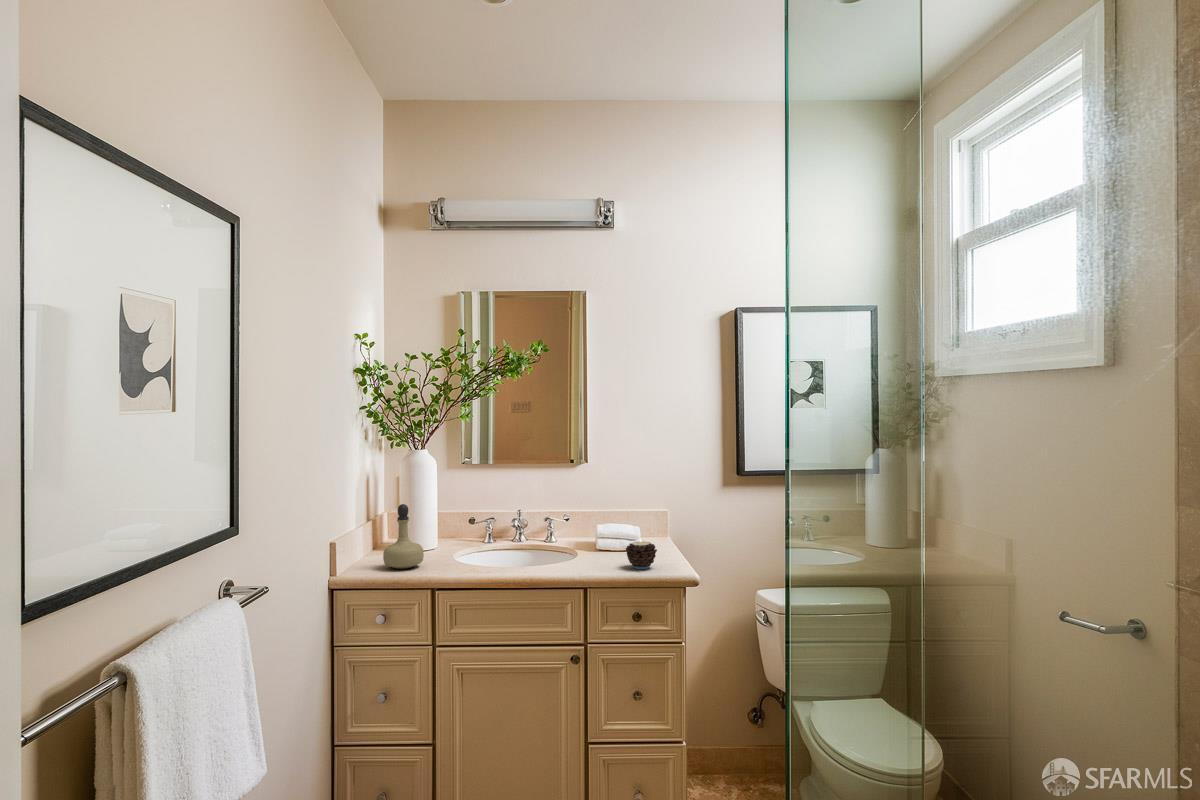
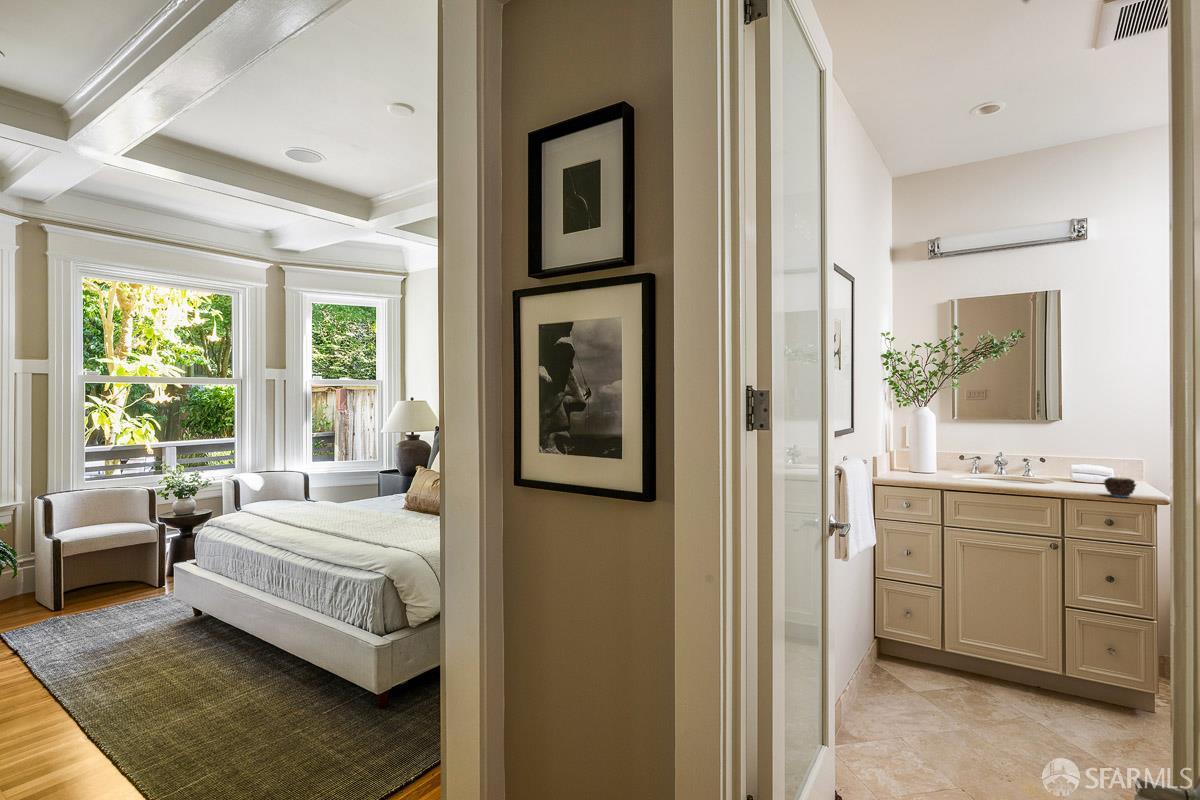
perfume bottle: present [383,504,424,569] -> none [900,438,928,477]

